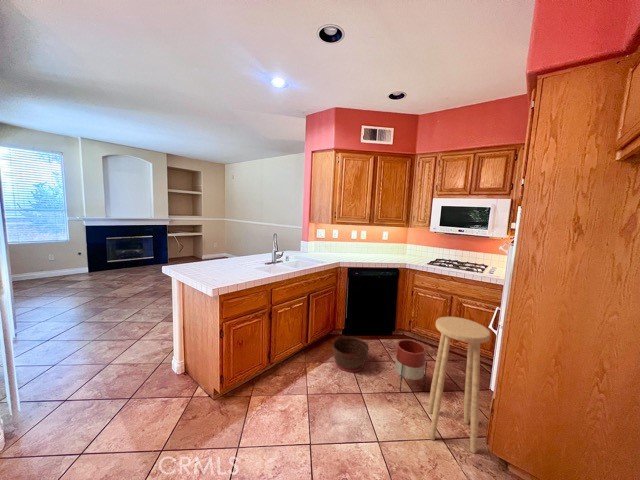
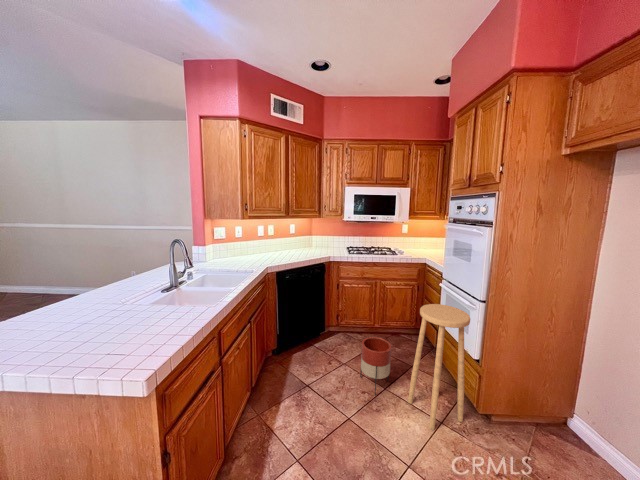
basket: present [333,336,369,372] -> none [286,354,330,401]

